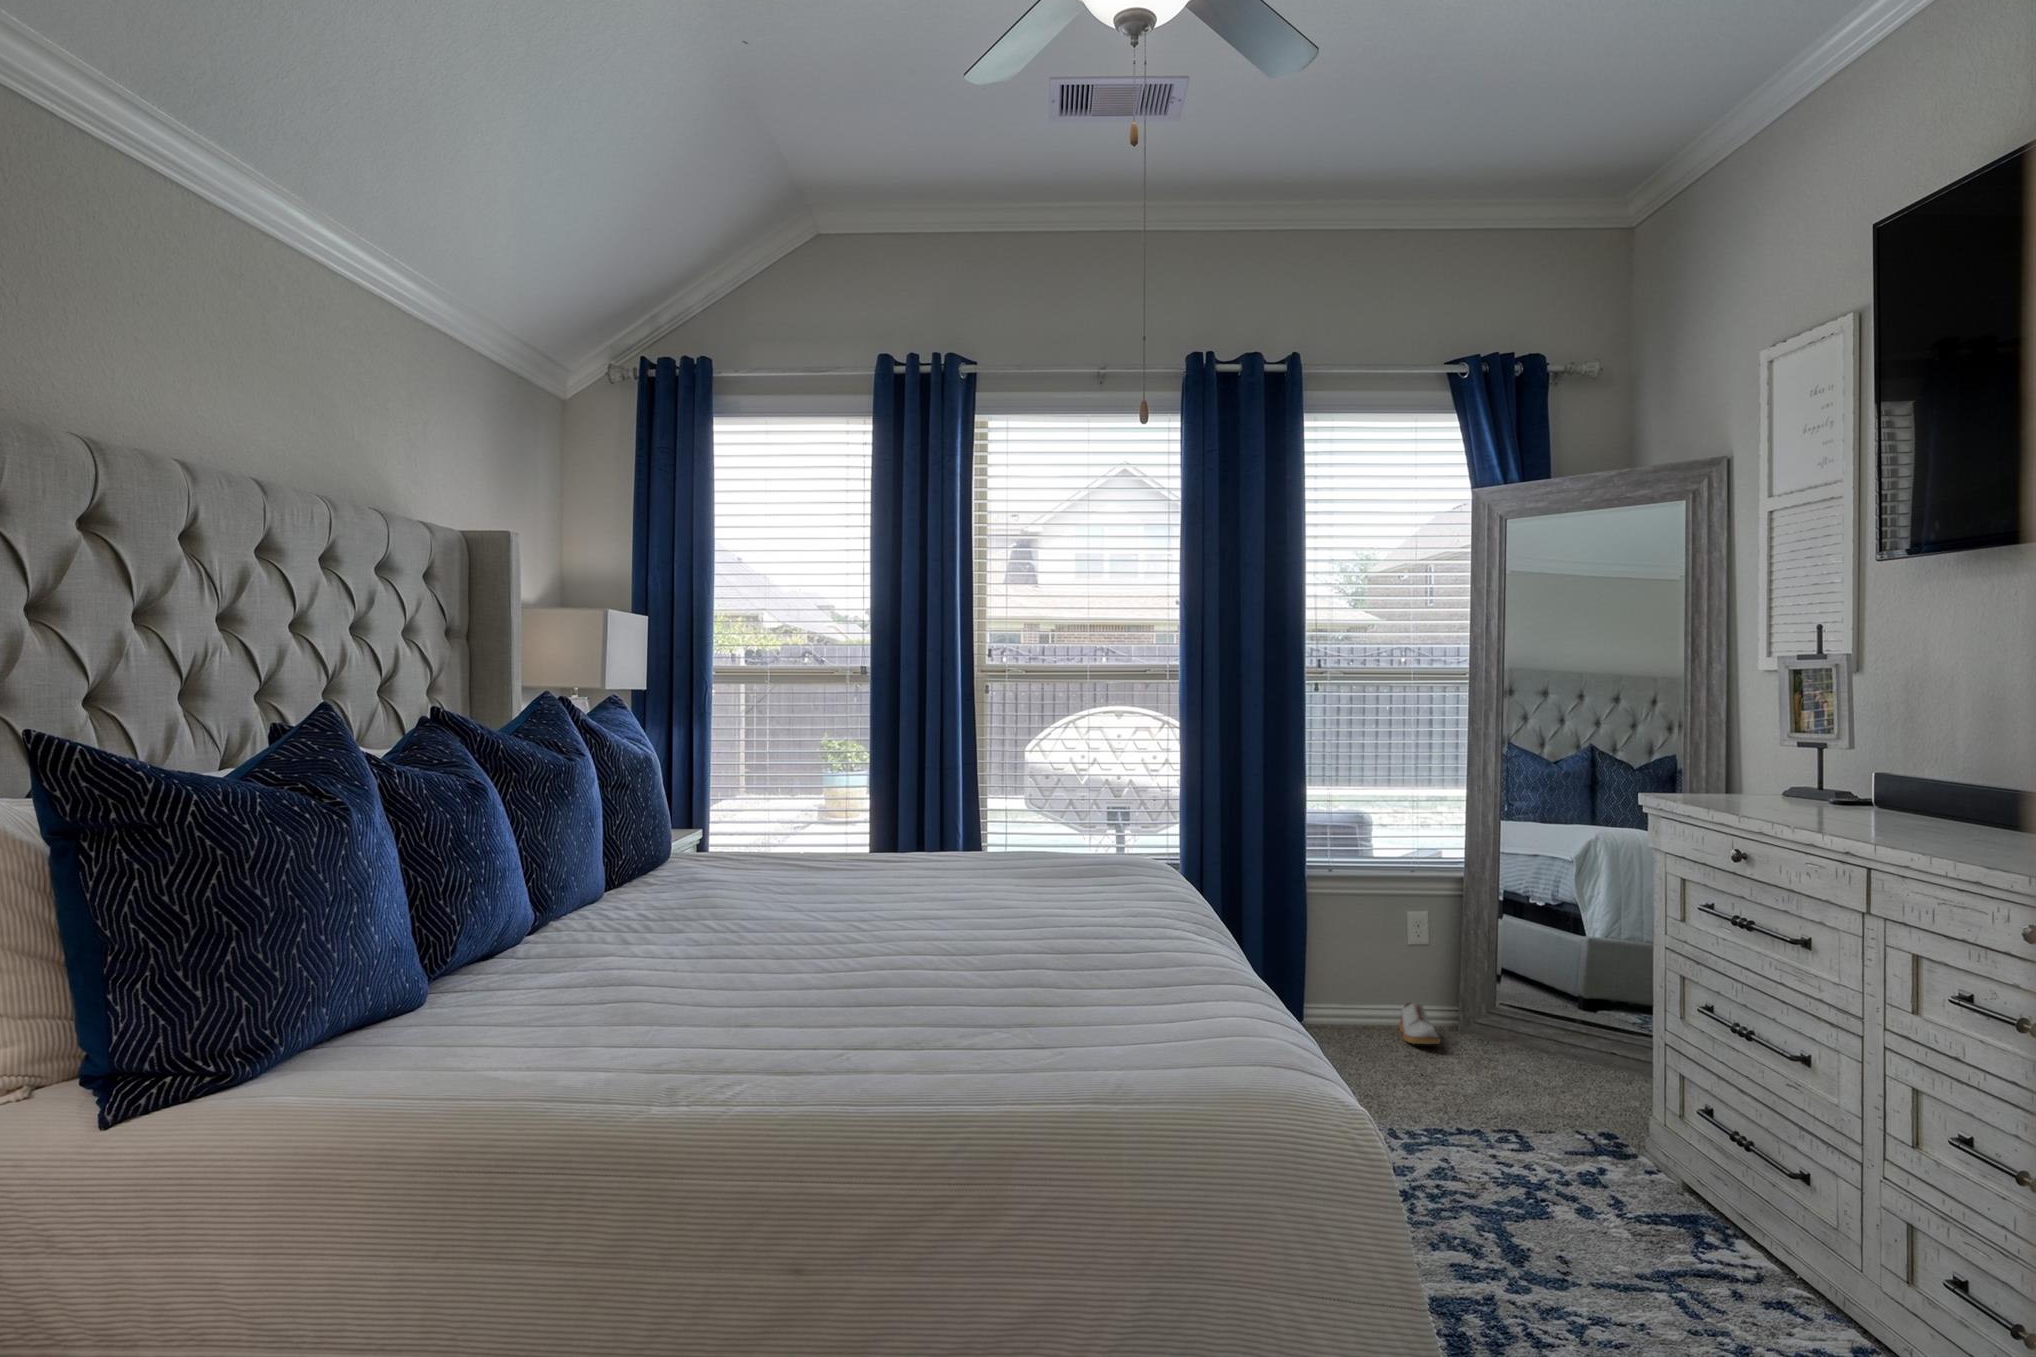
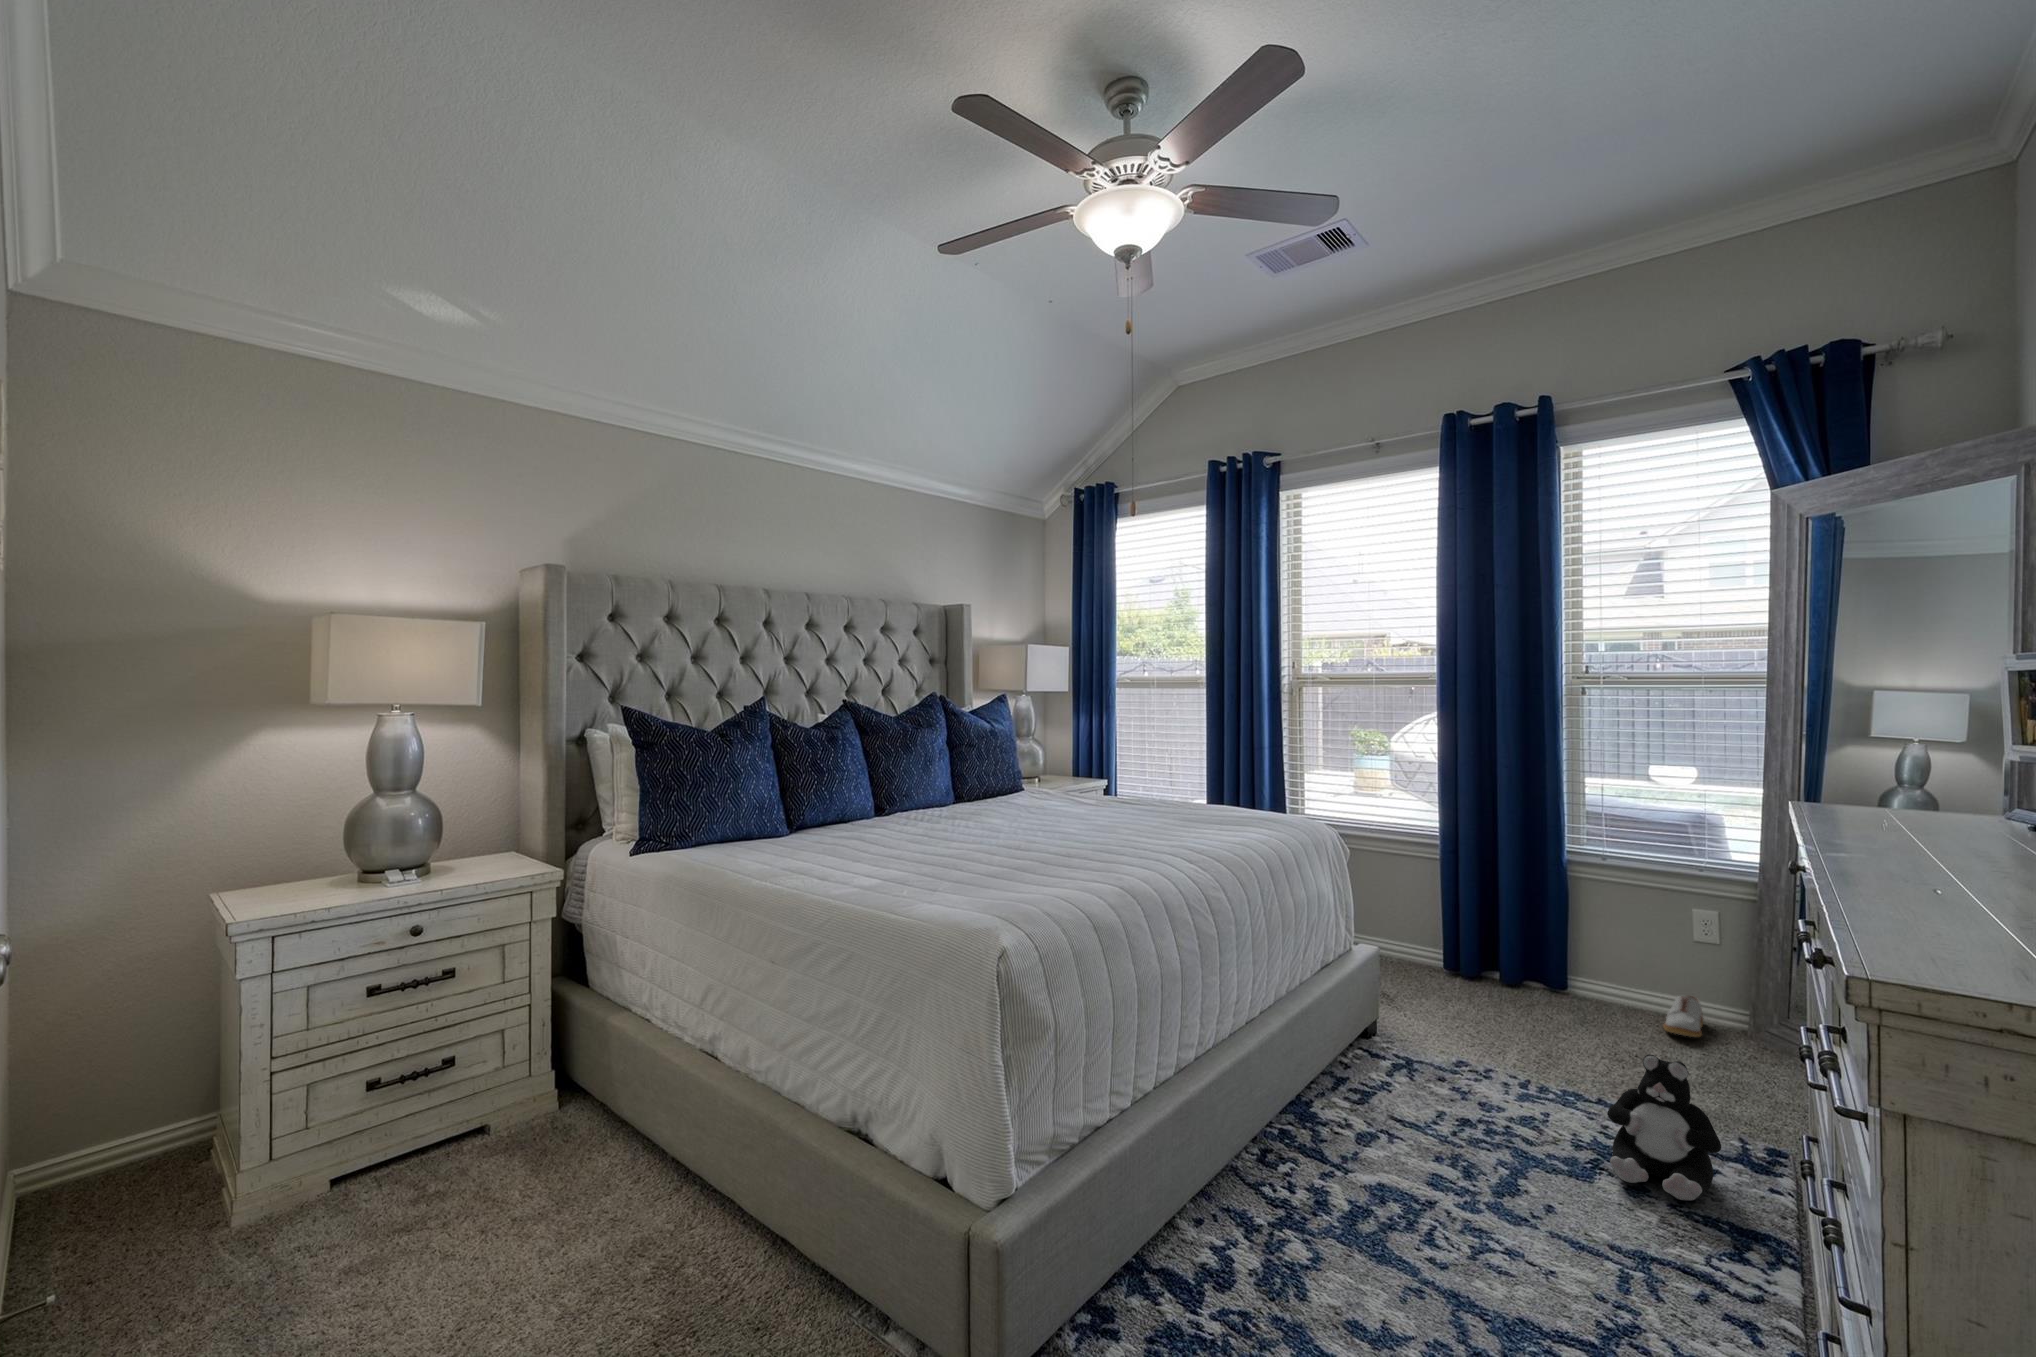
plush toy: none [1526,1065,1645,1208] -> present [1607,1054,1721,1201]

